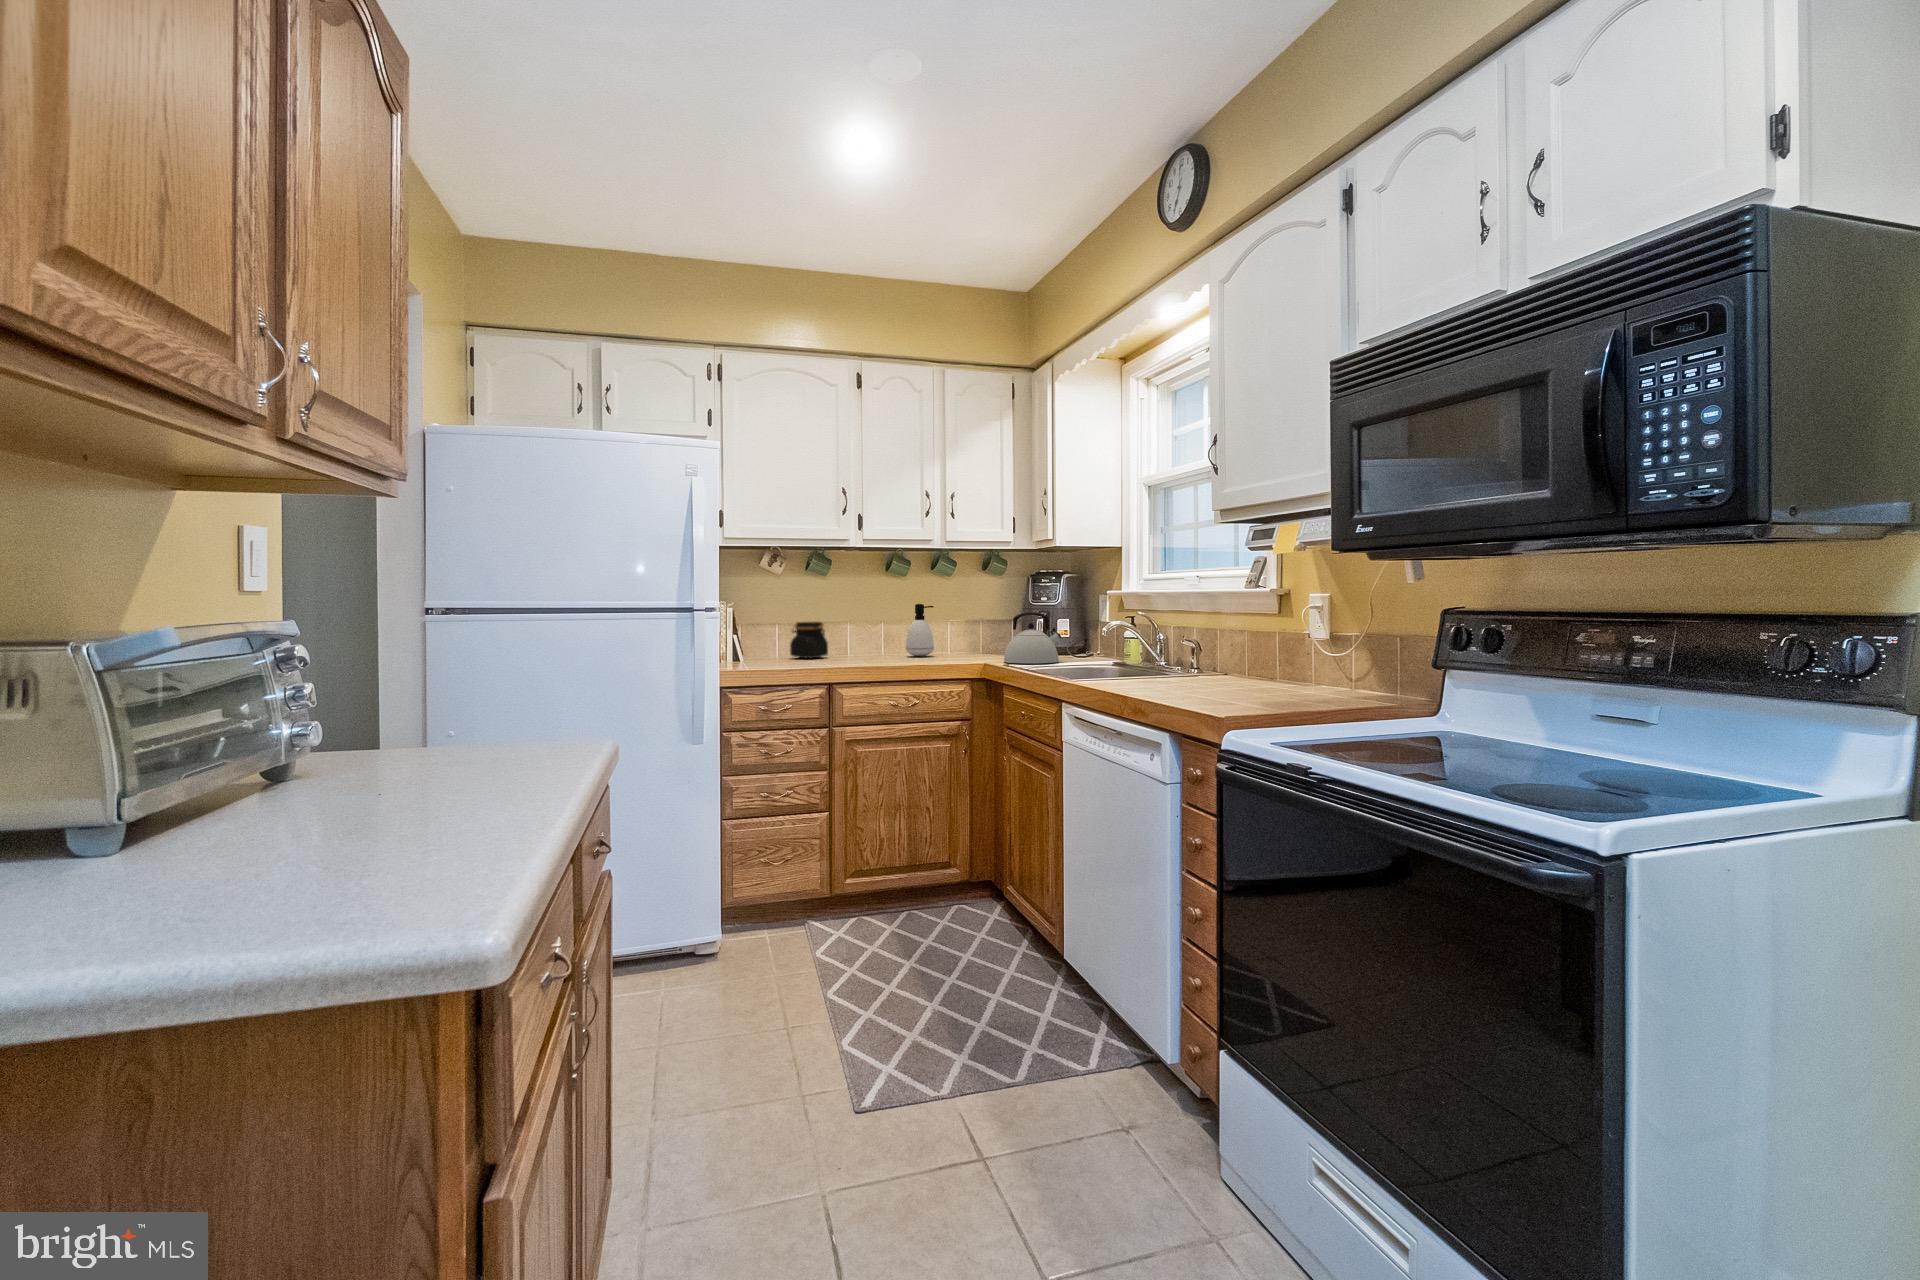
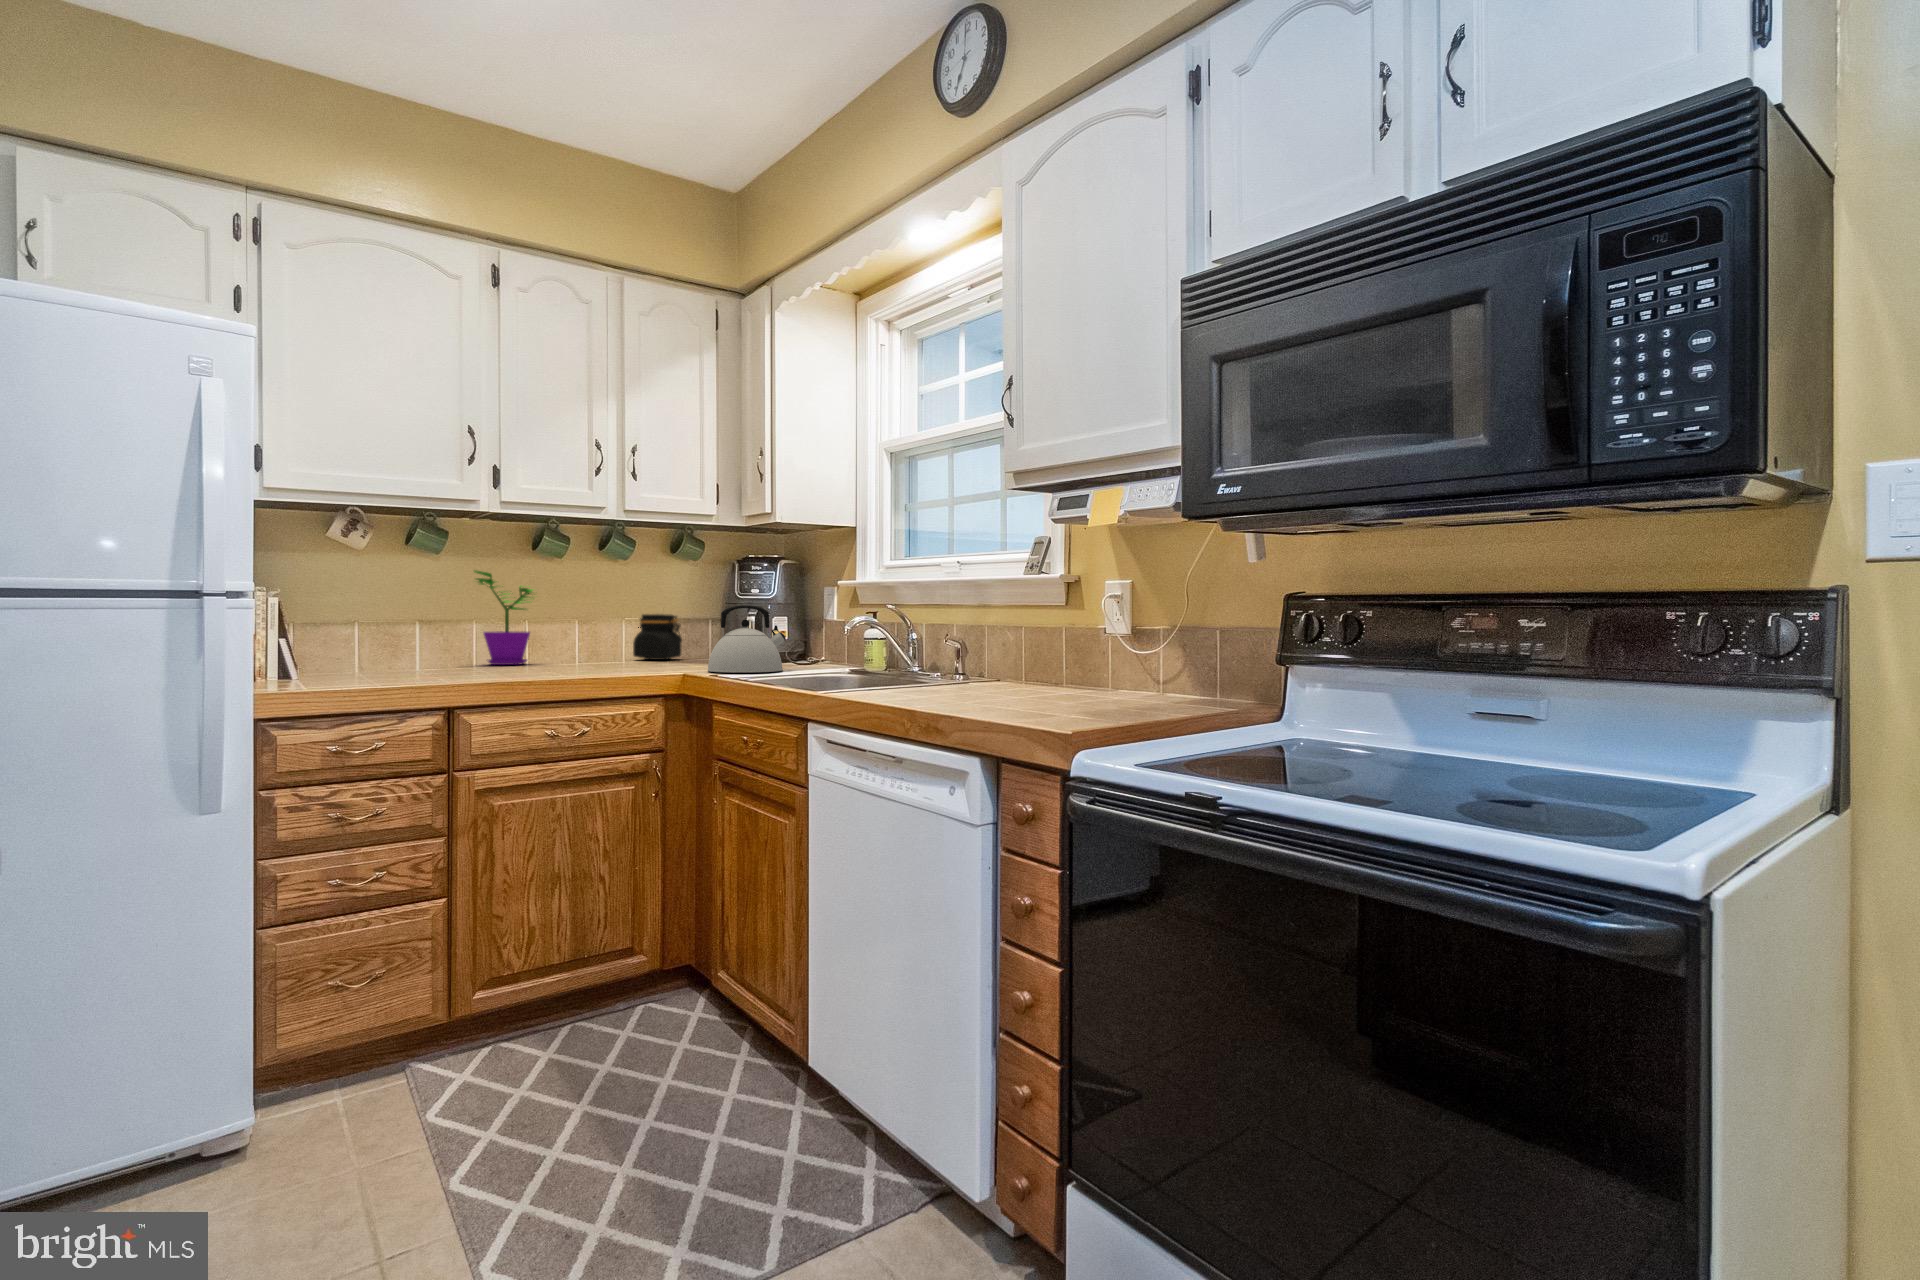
flower pot: none [850,585,892,655] -> present [474,571,532,665]
soap dispenser: present [906,604,934,656] -> none [560,593,602,665]
jar: present [790,622,828,658] -> present [633,614,682,660]

